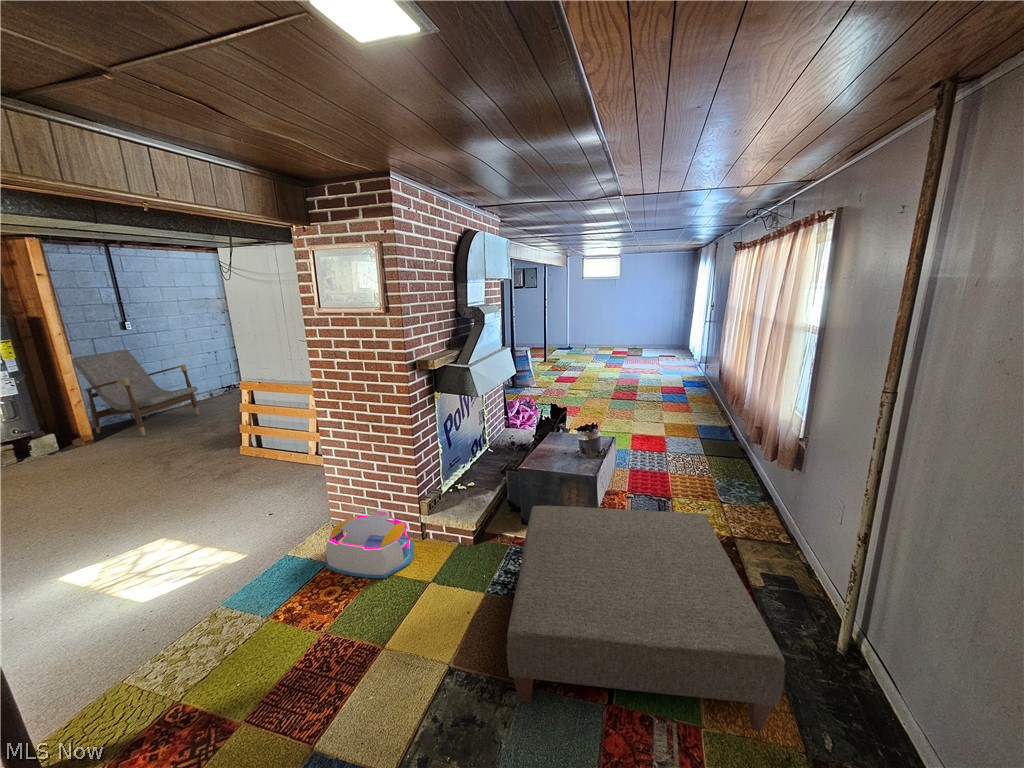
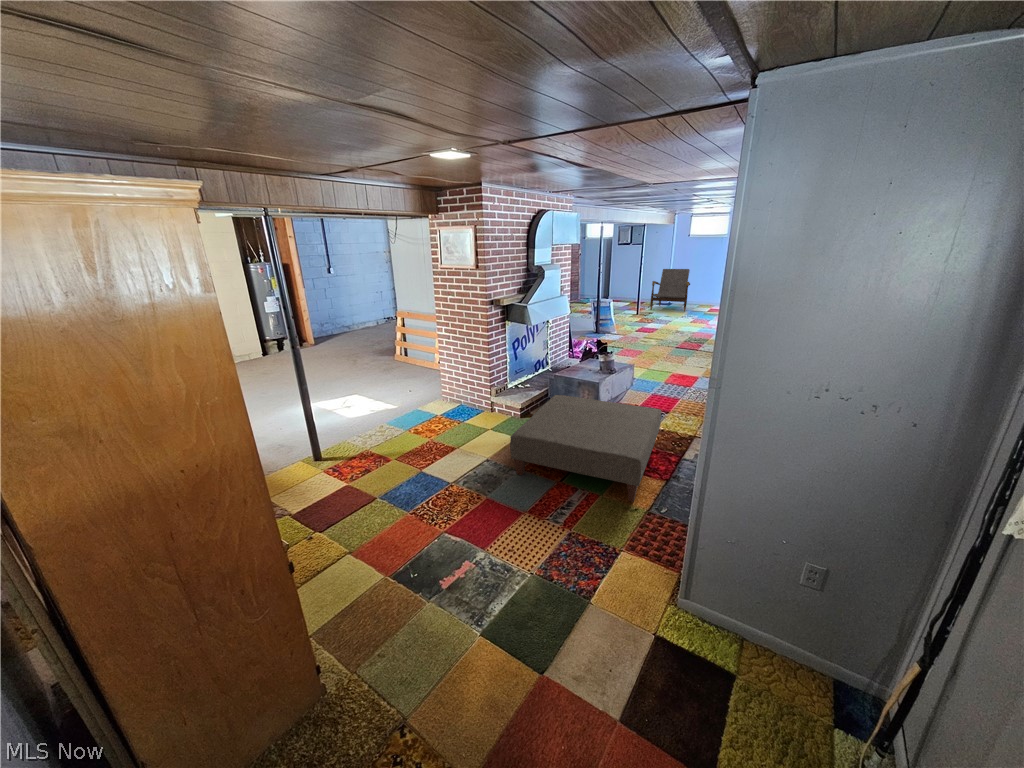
armchair: present [72,350,199,436] -> present [650,269,690,312]
storage bin: present [325,510,414,578] -> none [436,390,486,424]

